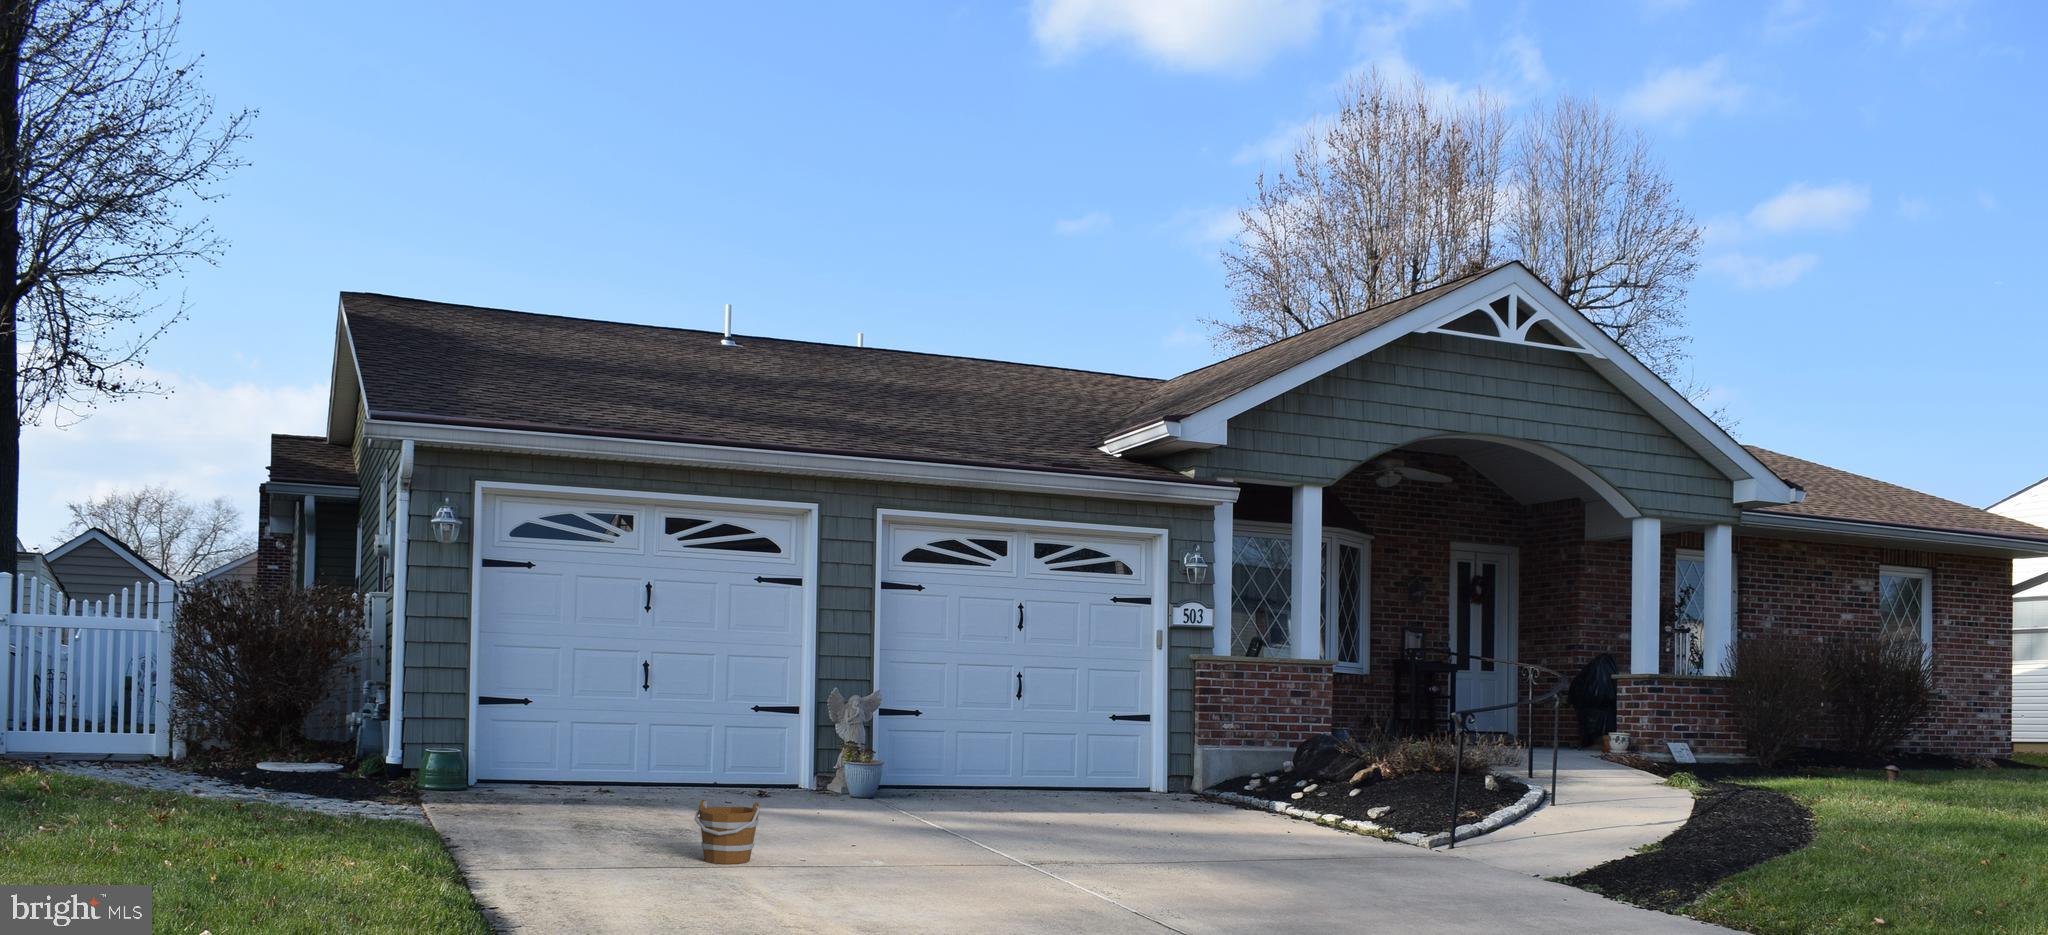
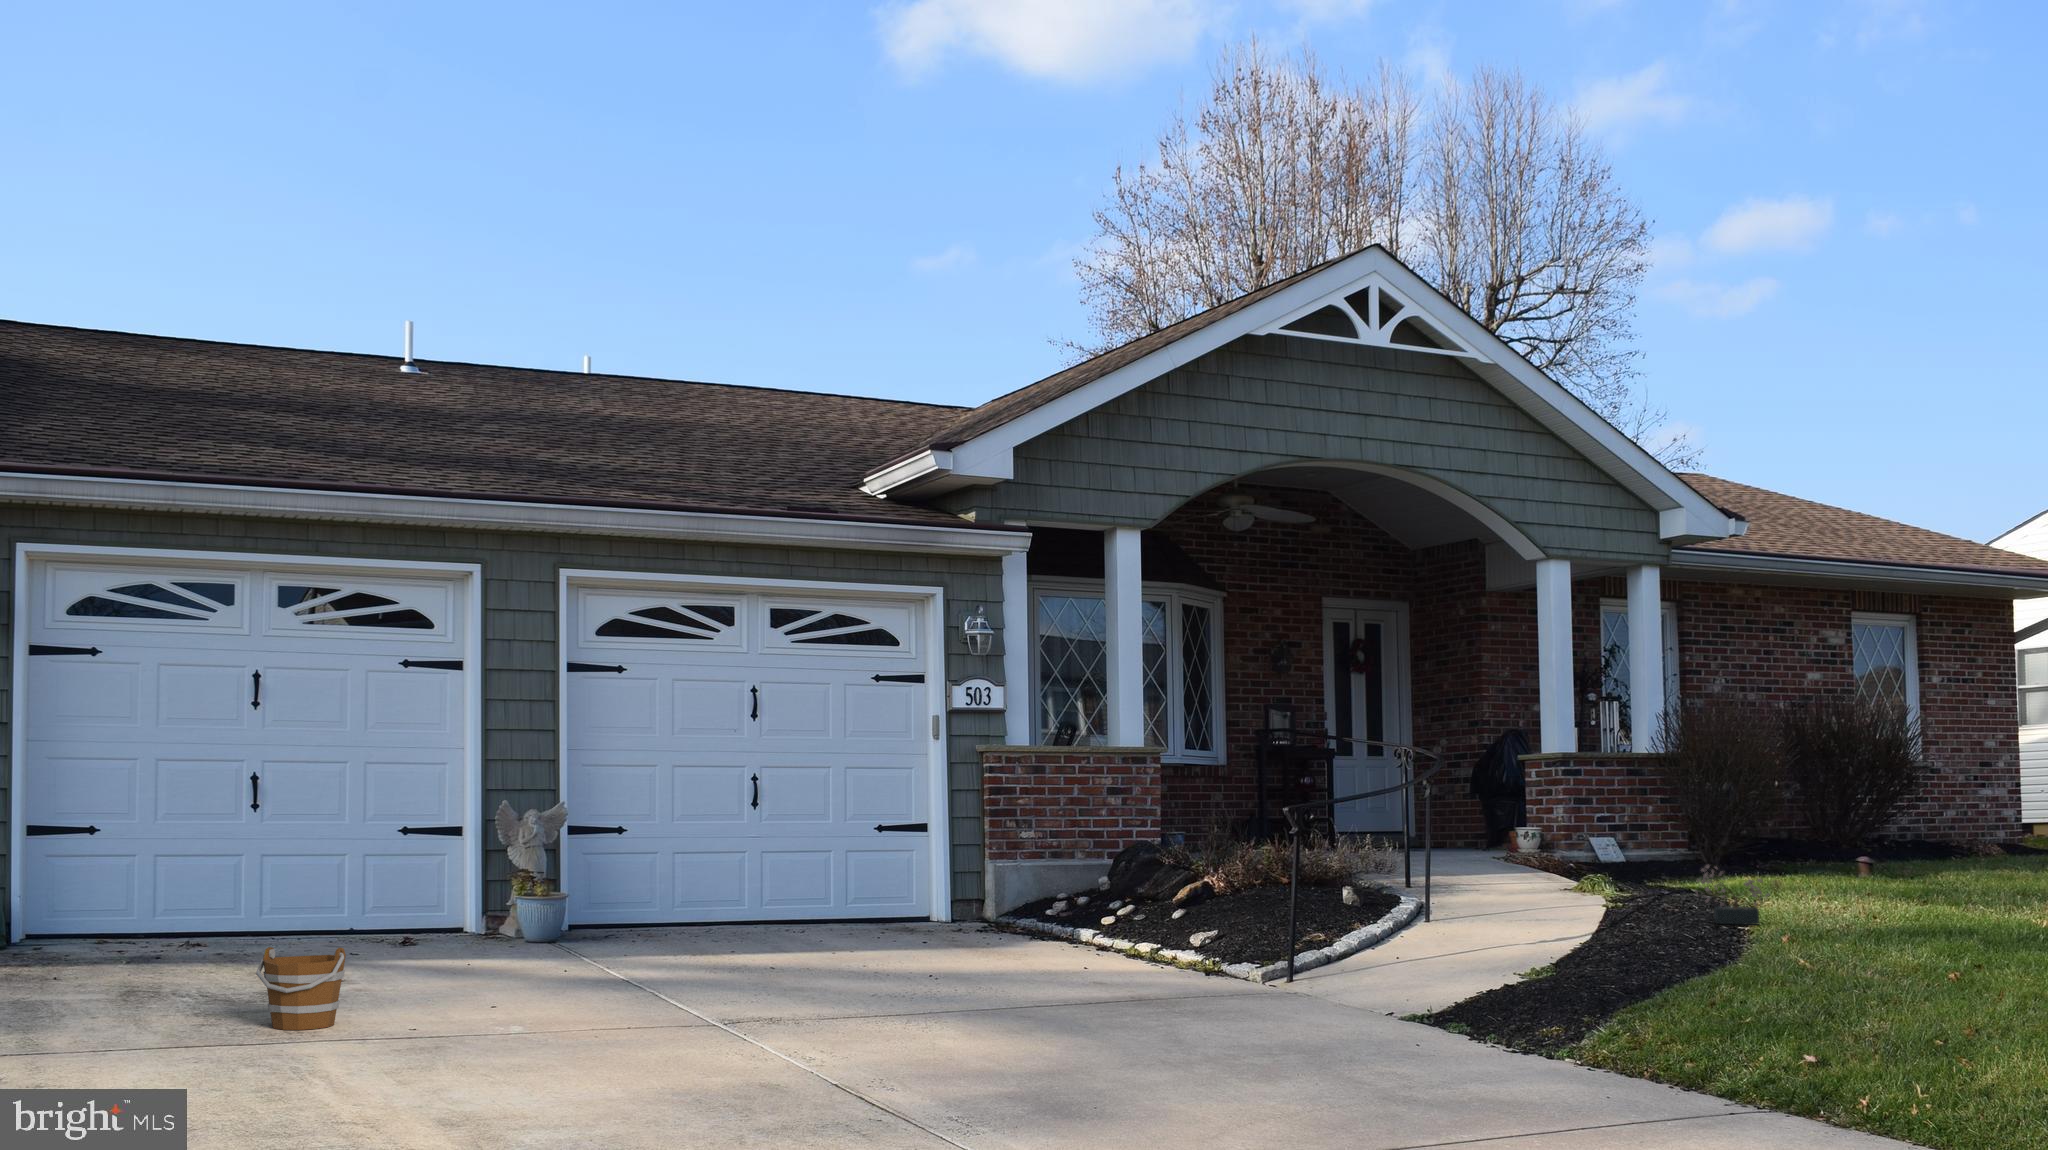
decorative plant: none [1782,775,1844,825] -> present [1696,865,1770,925]

